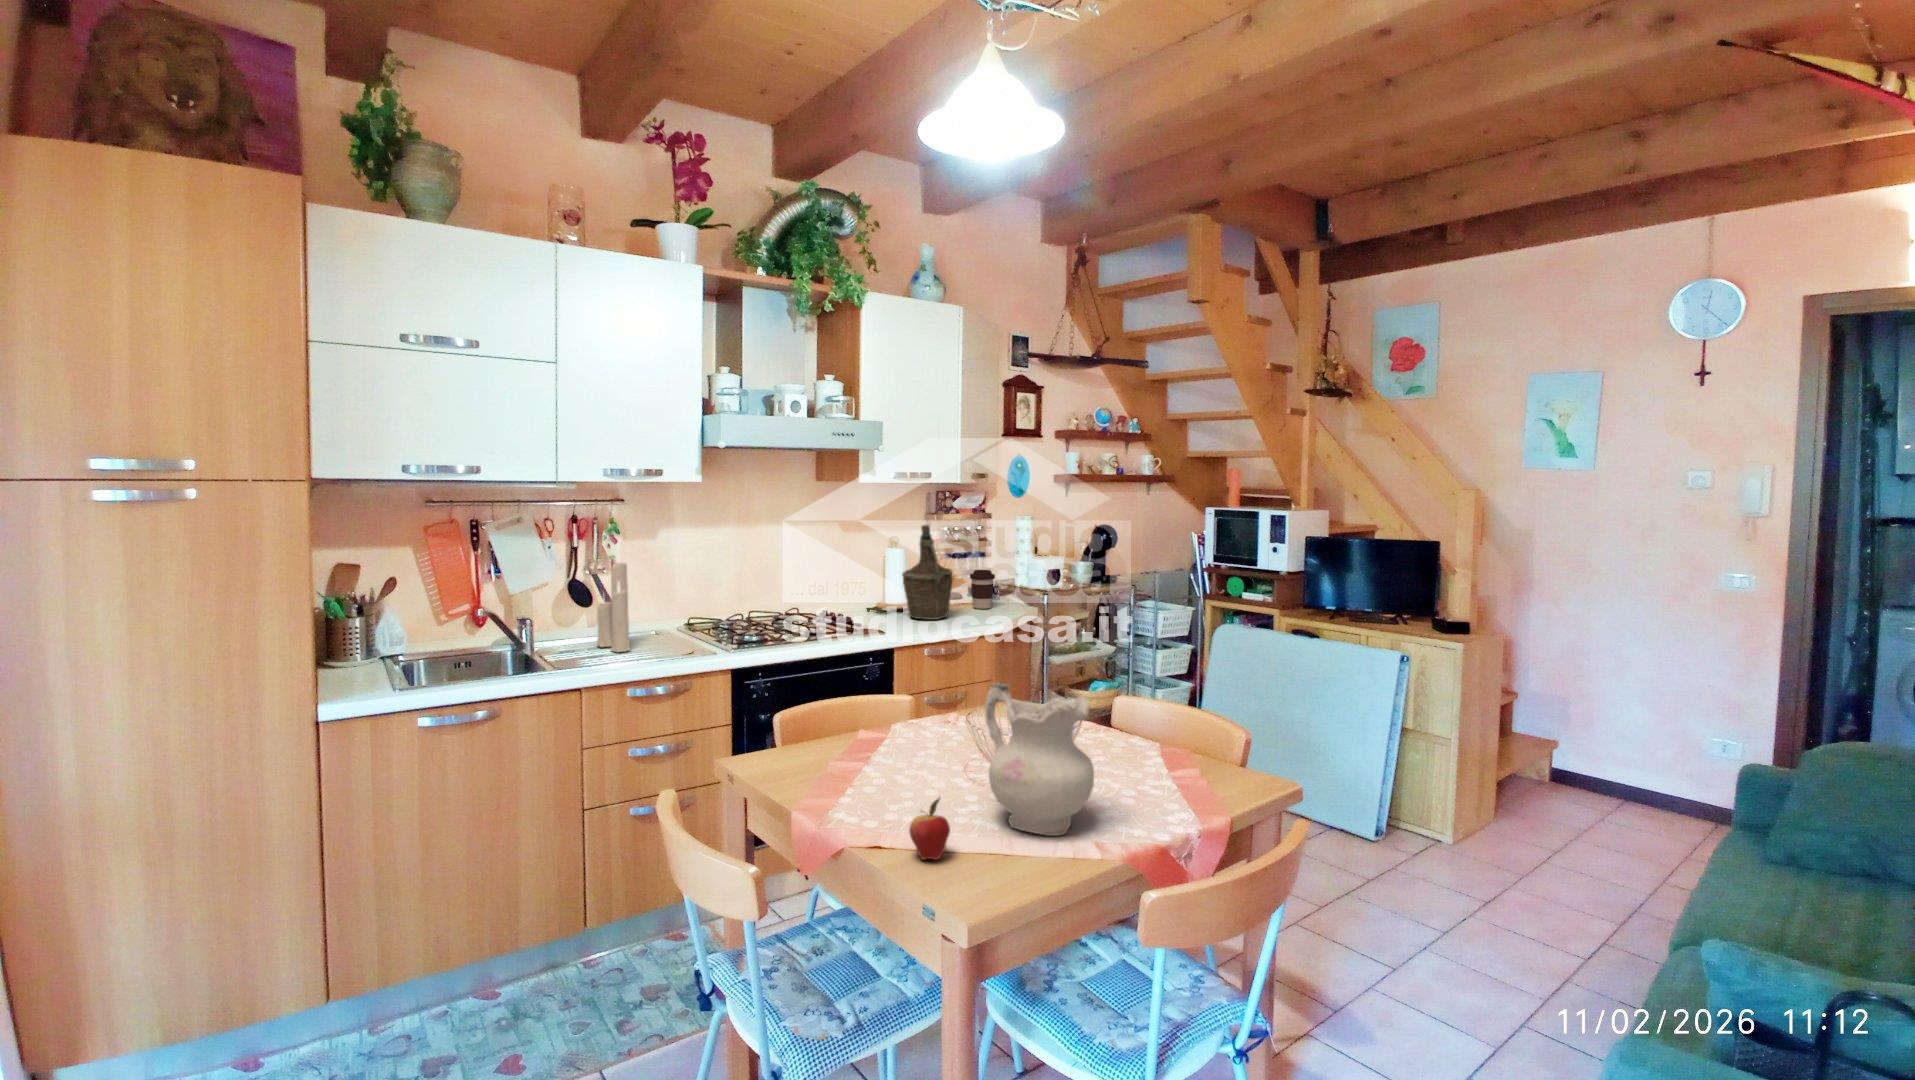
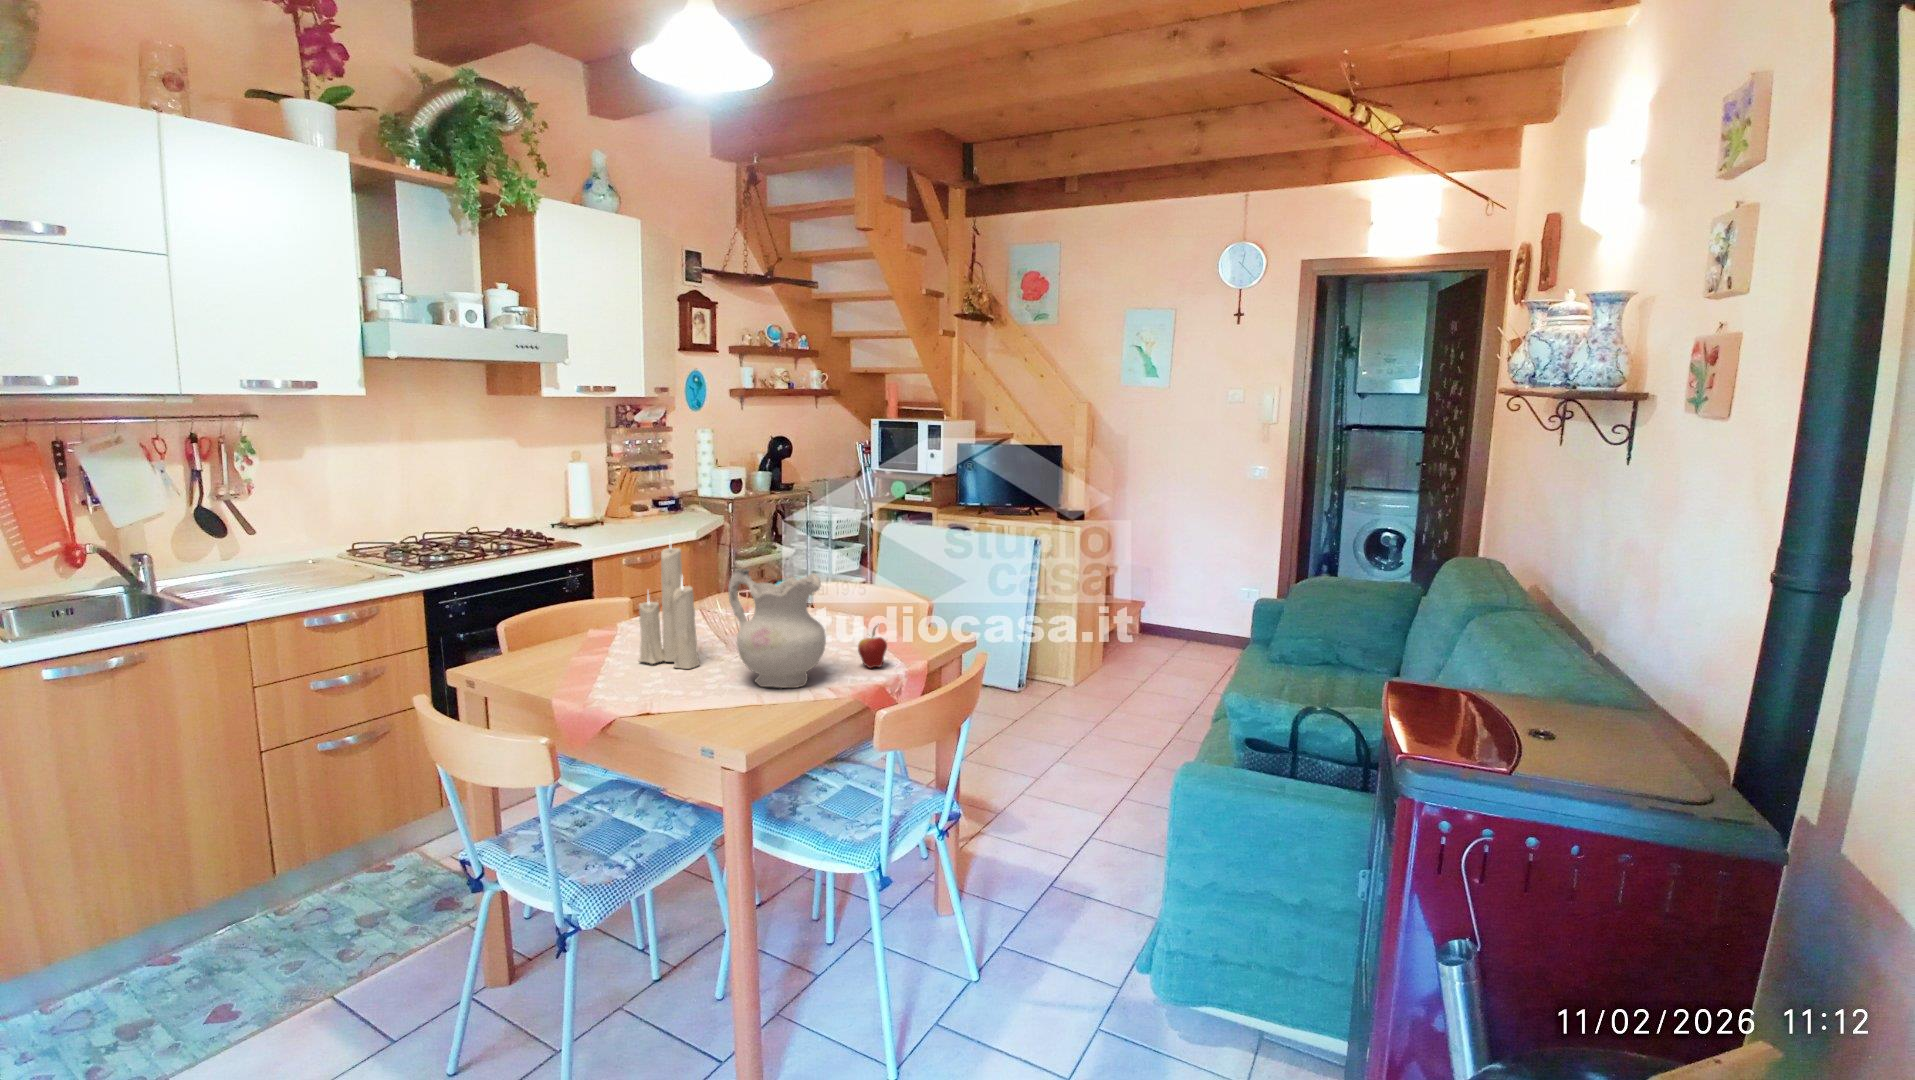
bottle: present [902,525,953,620] -> none [594,439,648,532]
candle: present [596,562,630,652] -> present [639,544,700,669]
coffee cup: present [970,570,995,609] -> none [662,482,687,520]
fruit: present [909,798,950,860] -> present [858,626,887,668]

